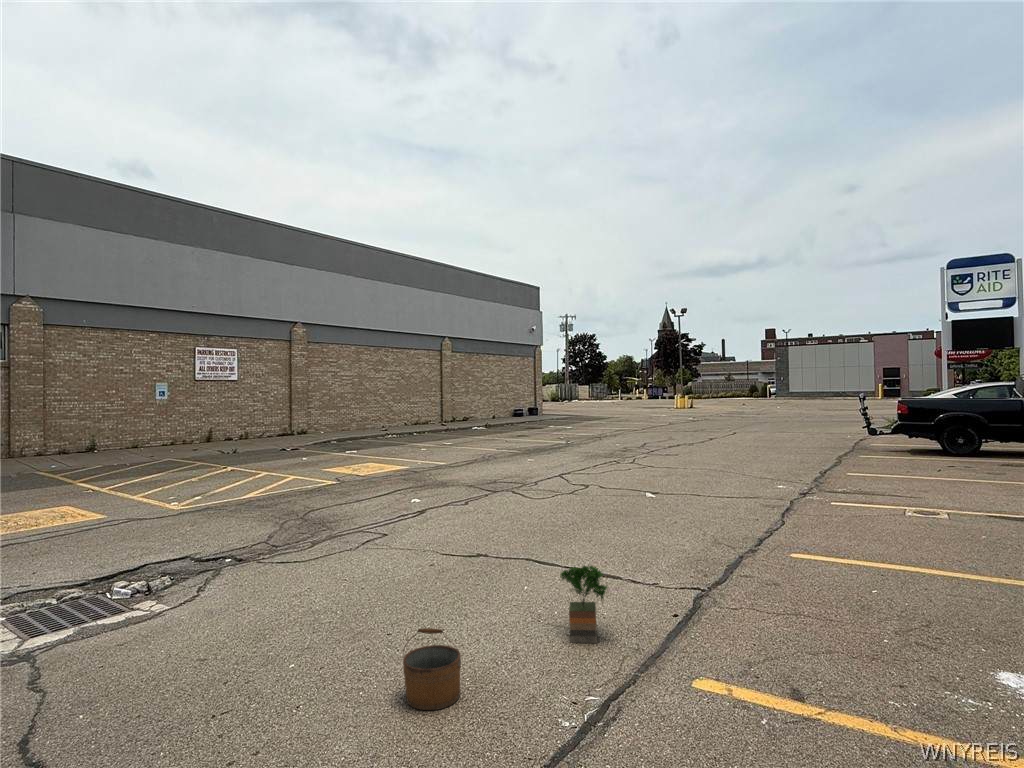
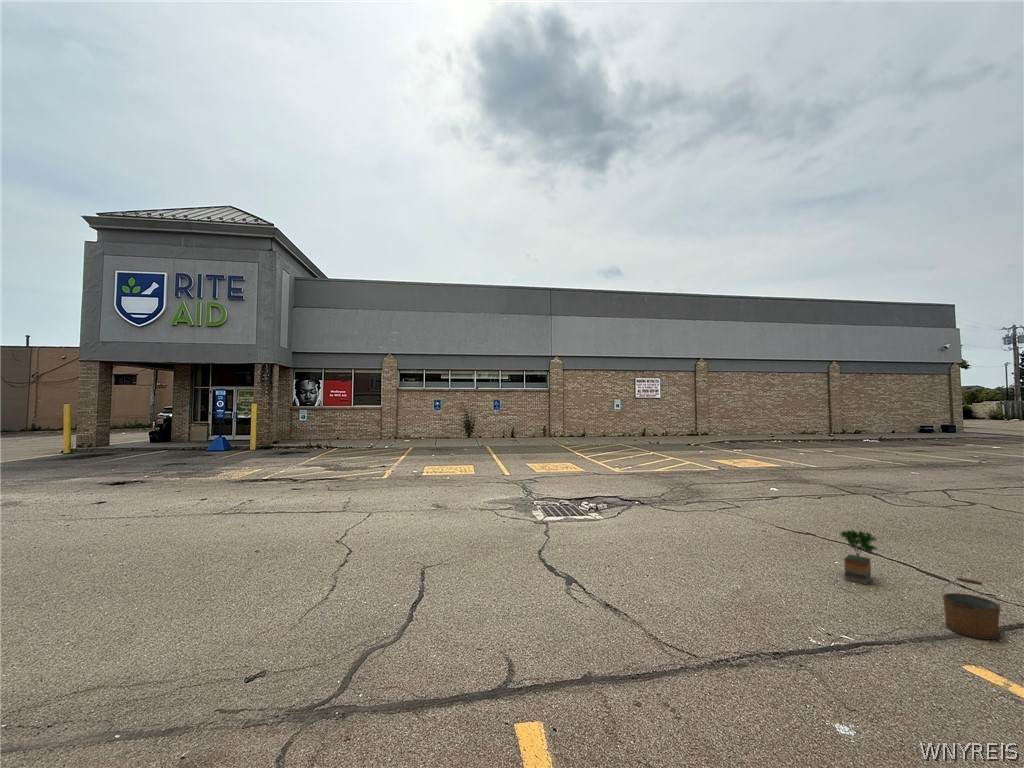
bucket: present [403,628,461,710] -> present [942,578,1001,639]

